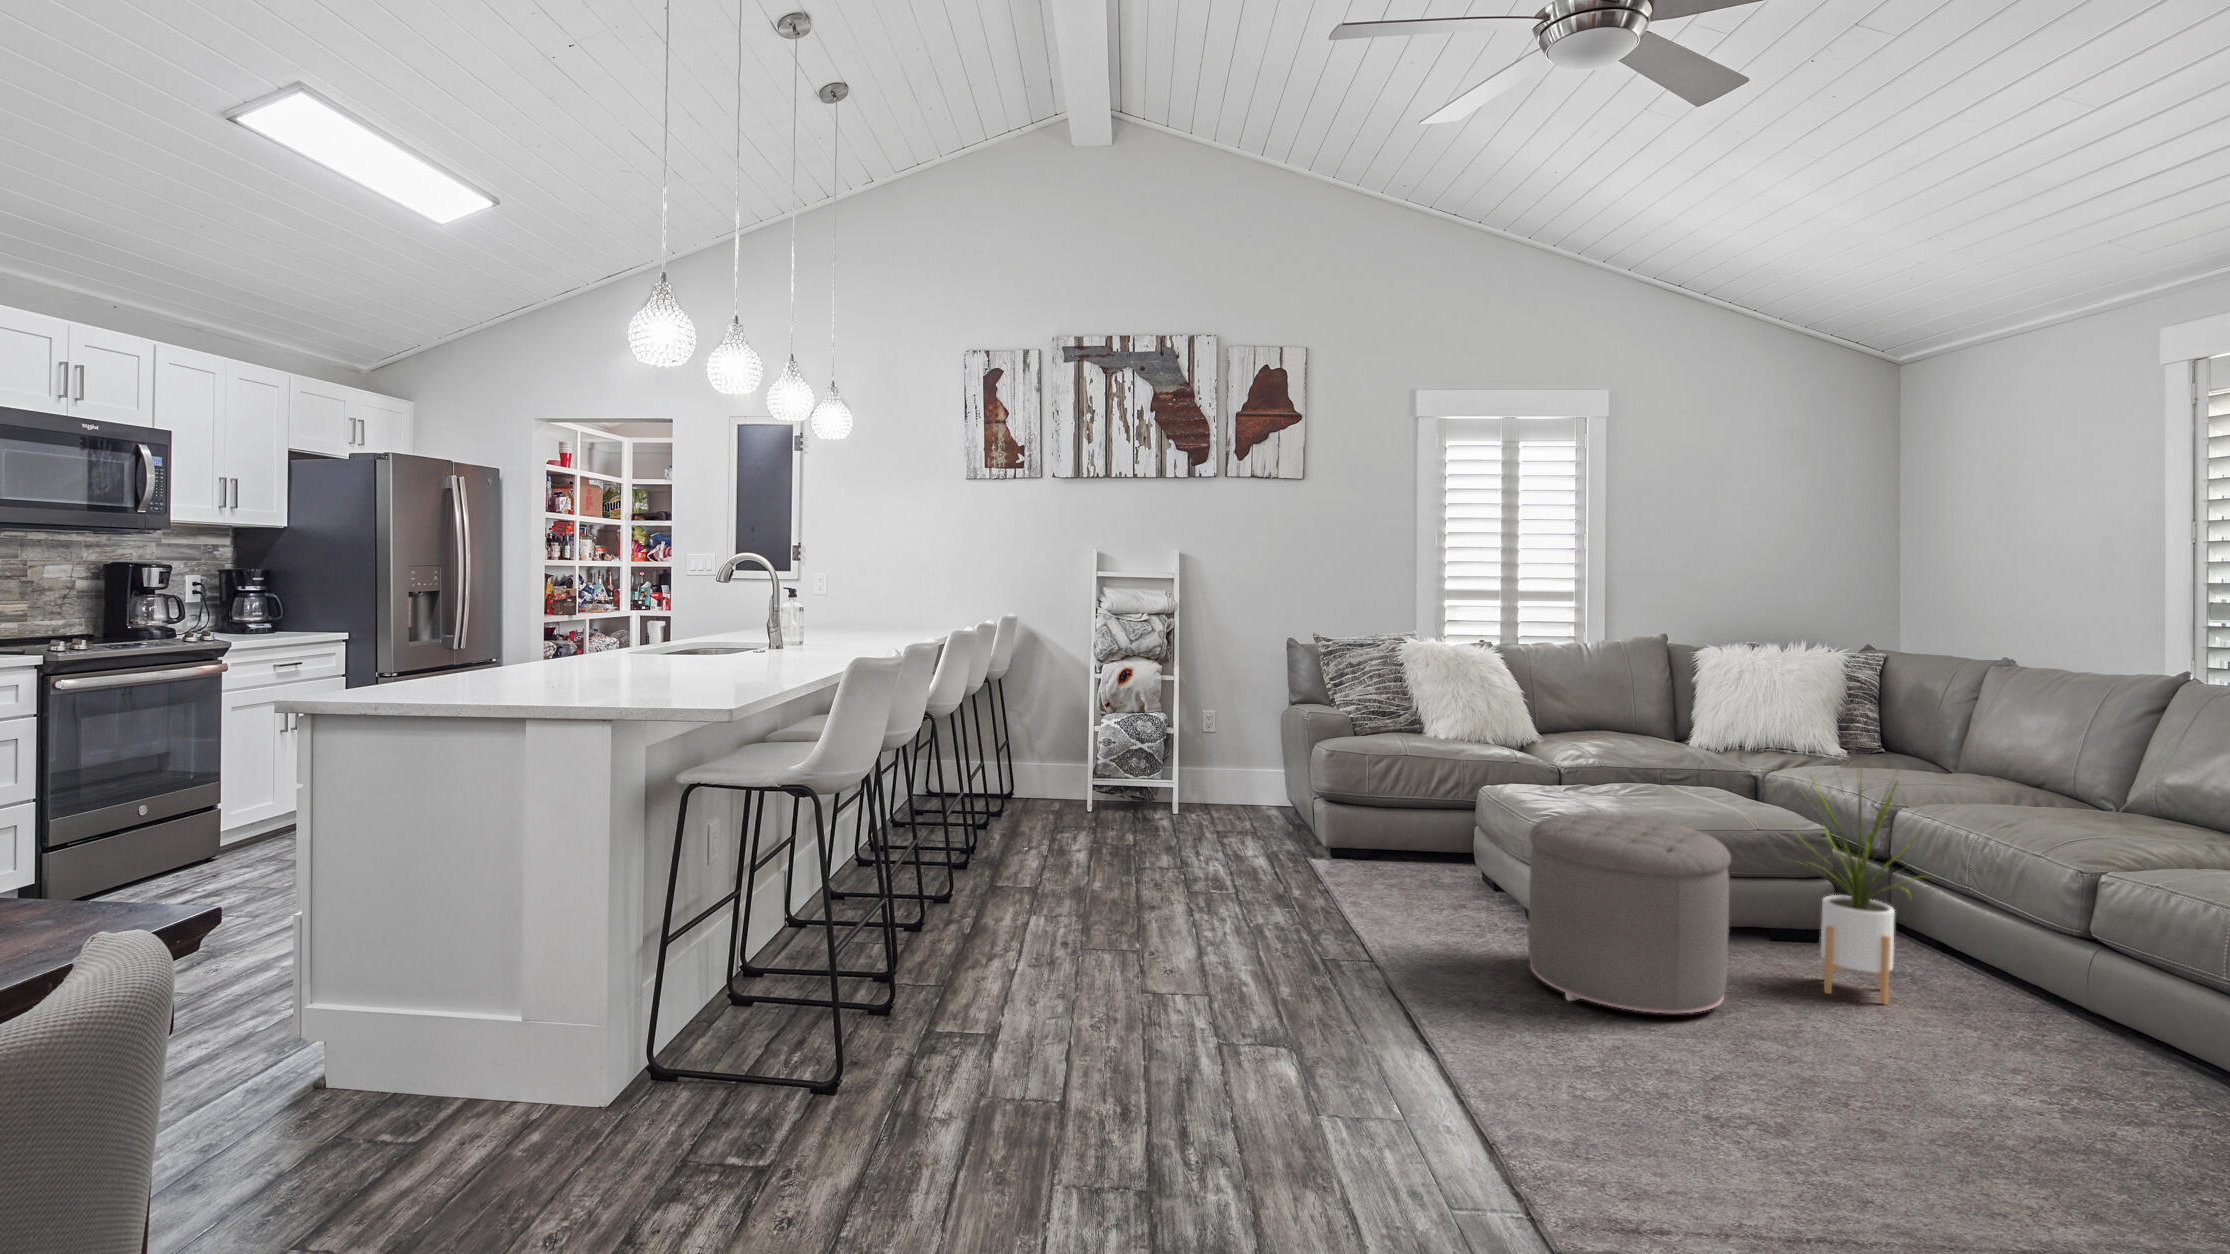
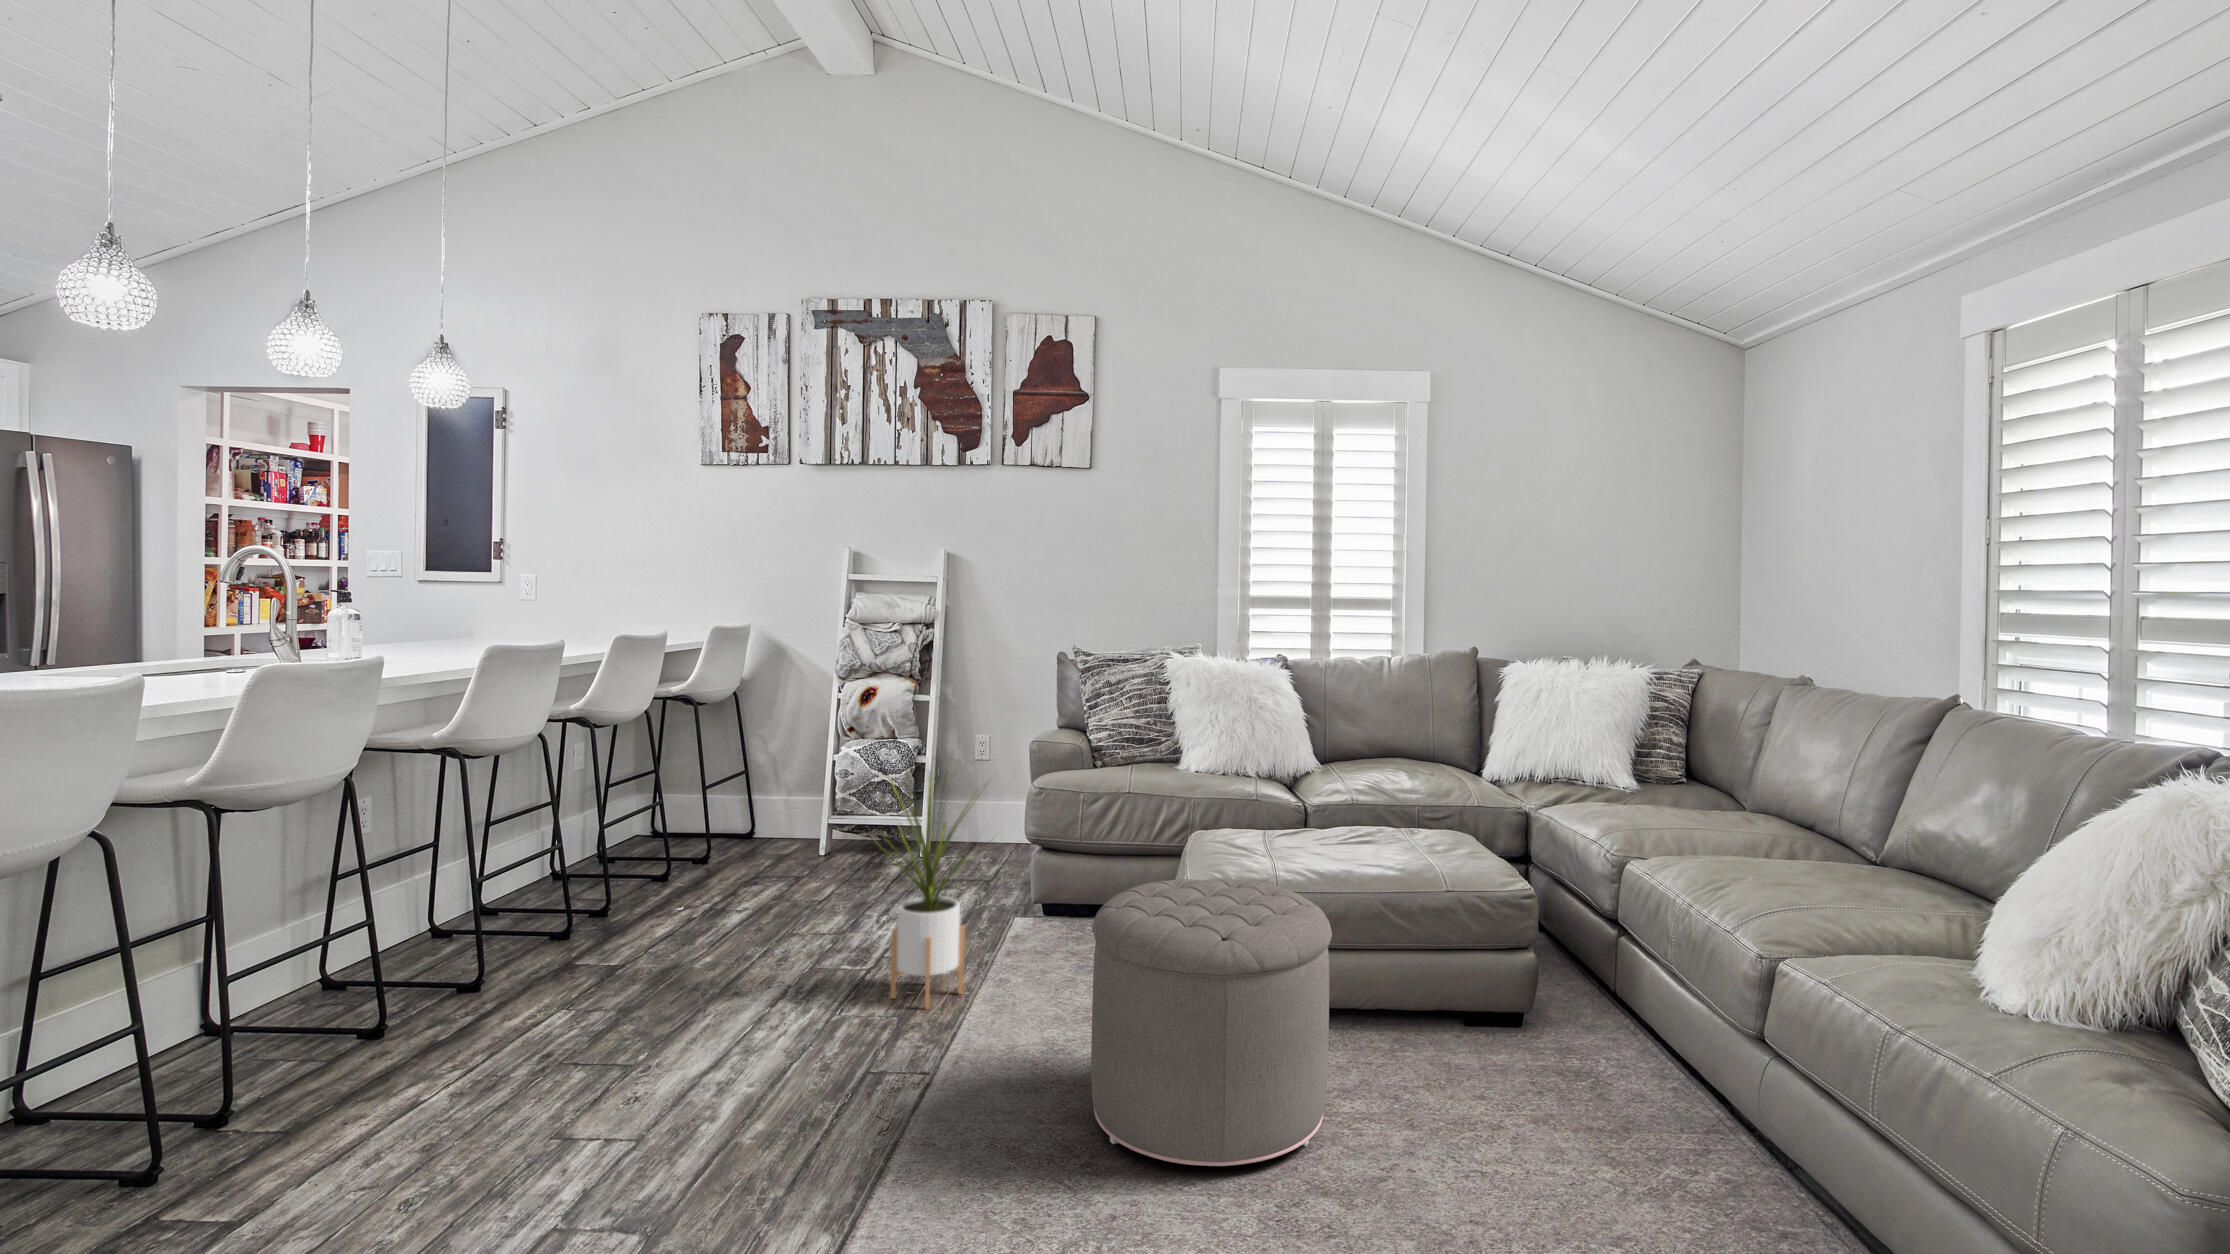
house plant: present [1799,767,1922,1005] -> present [882,772,990,1009]

